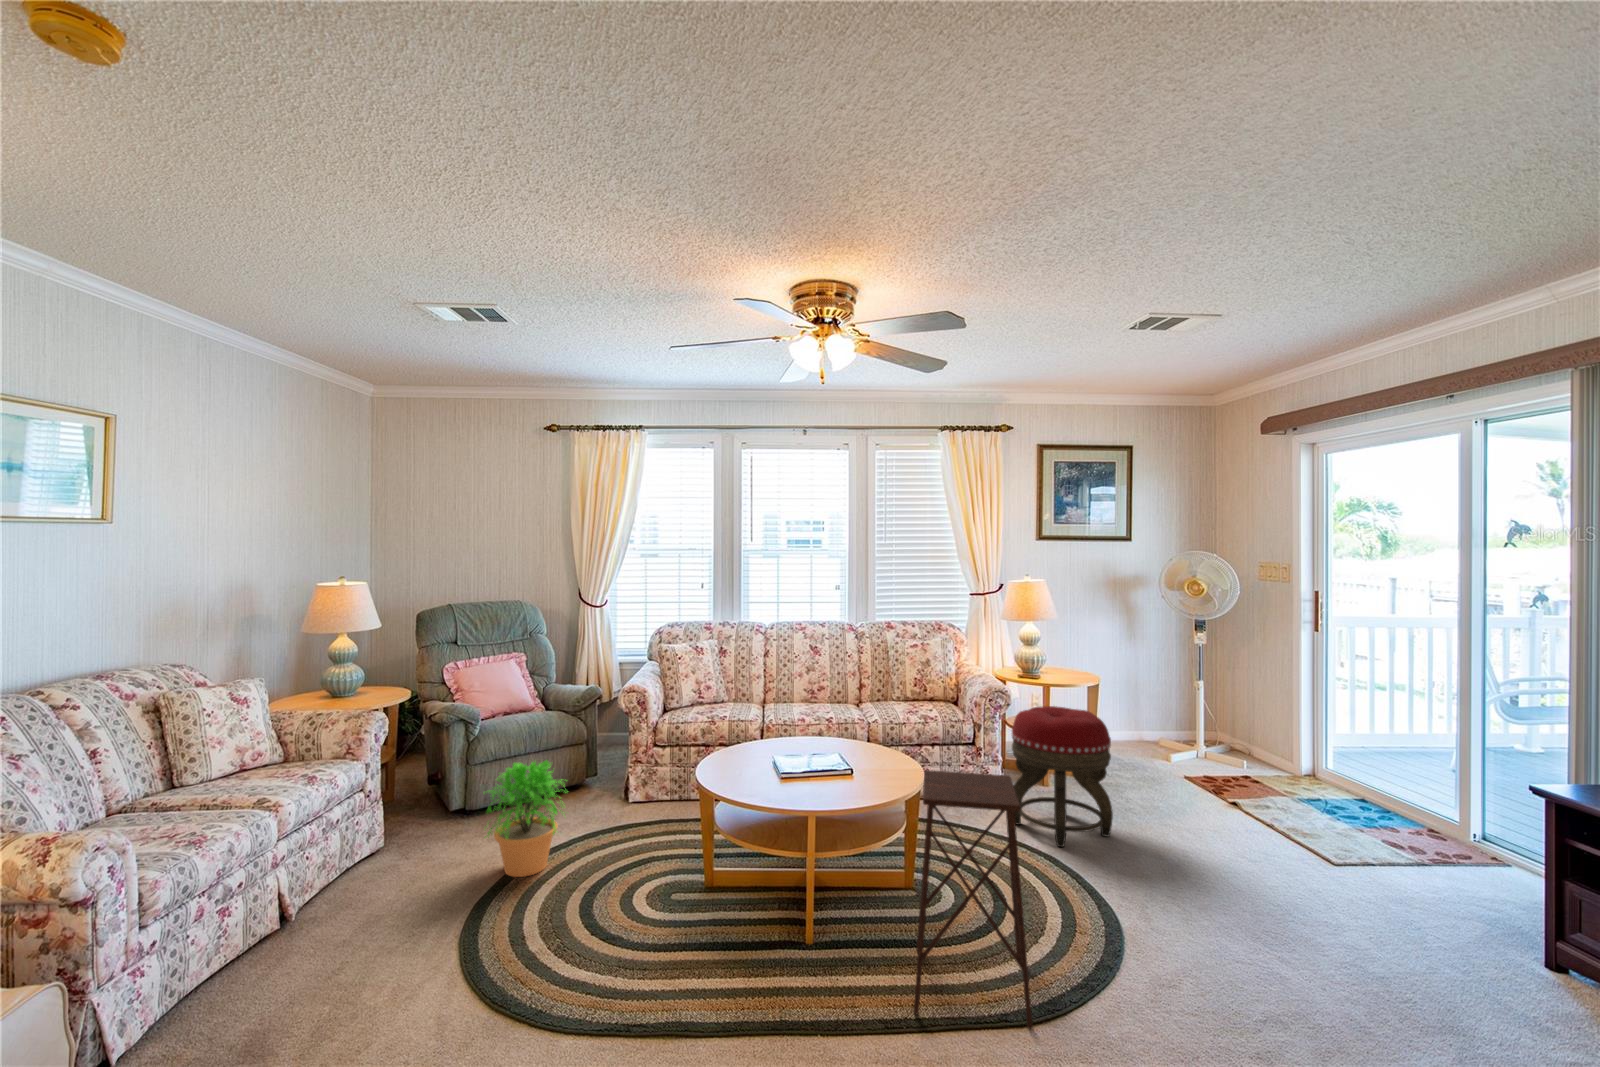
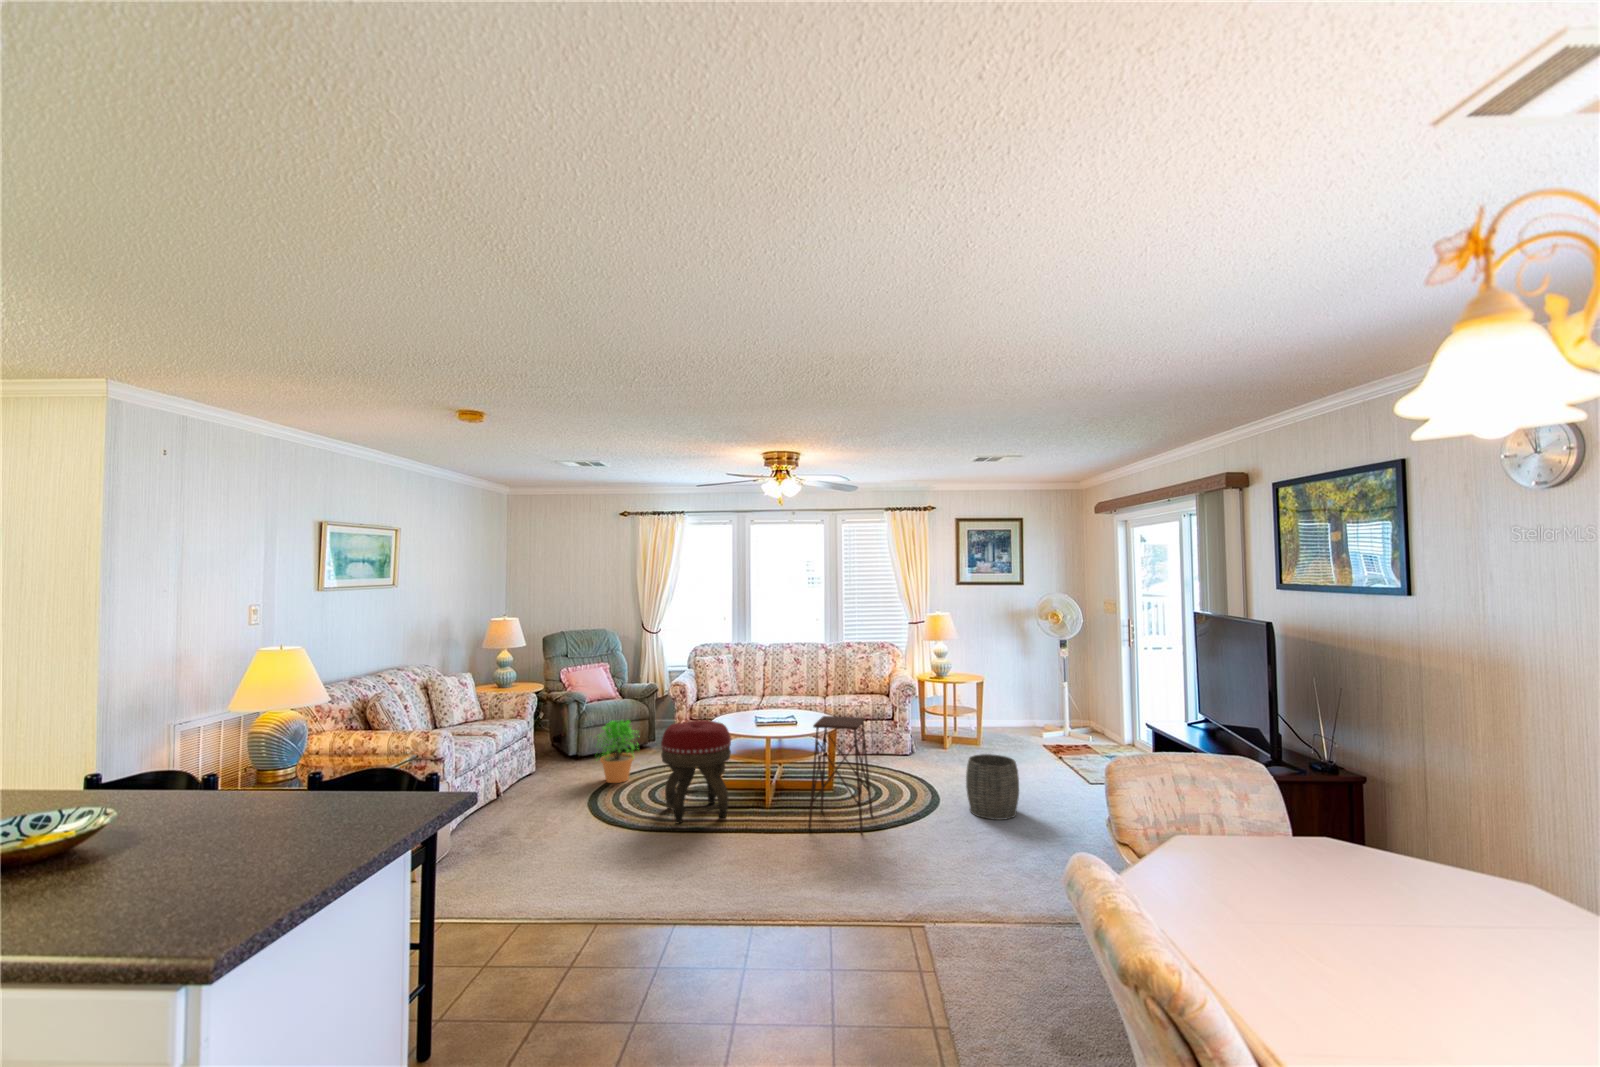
footstool: present [1012,706,1113,847] -> present [661,720,731,823]
woven basket: none [1183,832,1296,971] -> present [966,754,1019,820]

